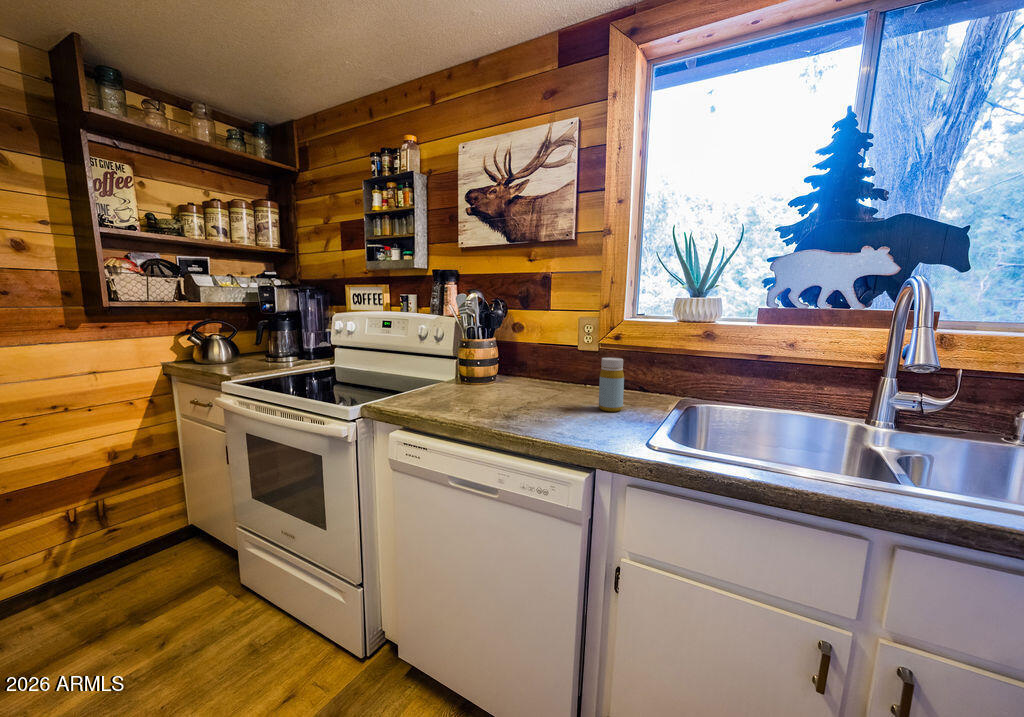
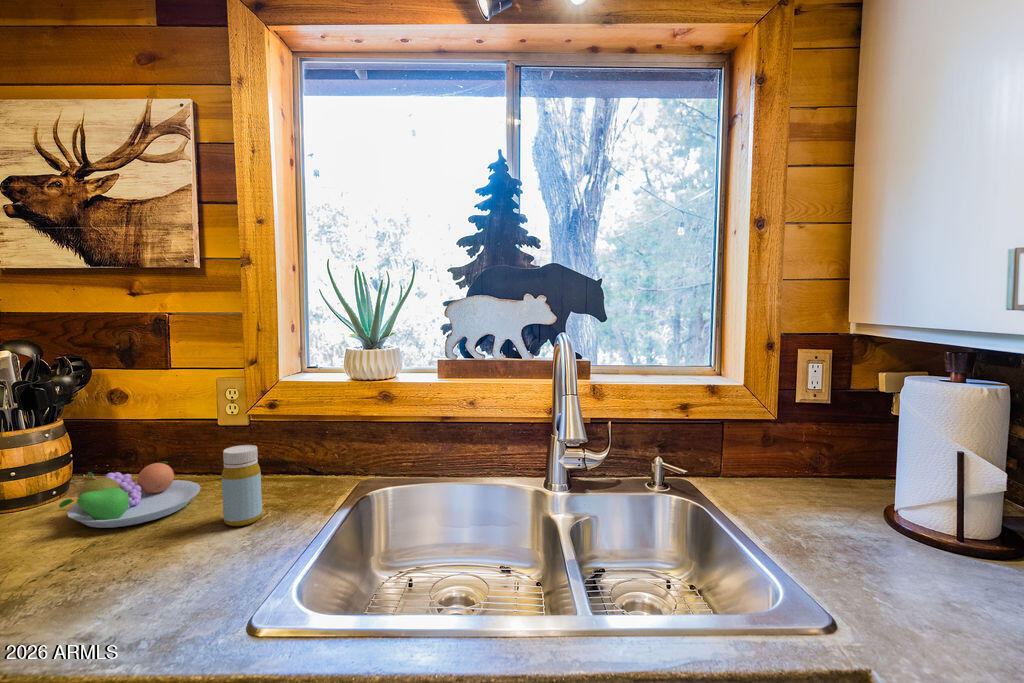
fruit bowl: none [507,367,576,401] -> present [59,461,201,528]

